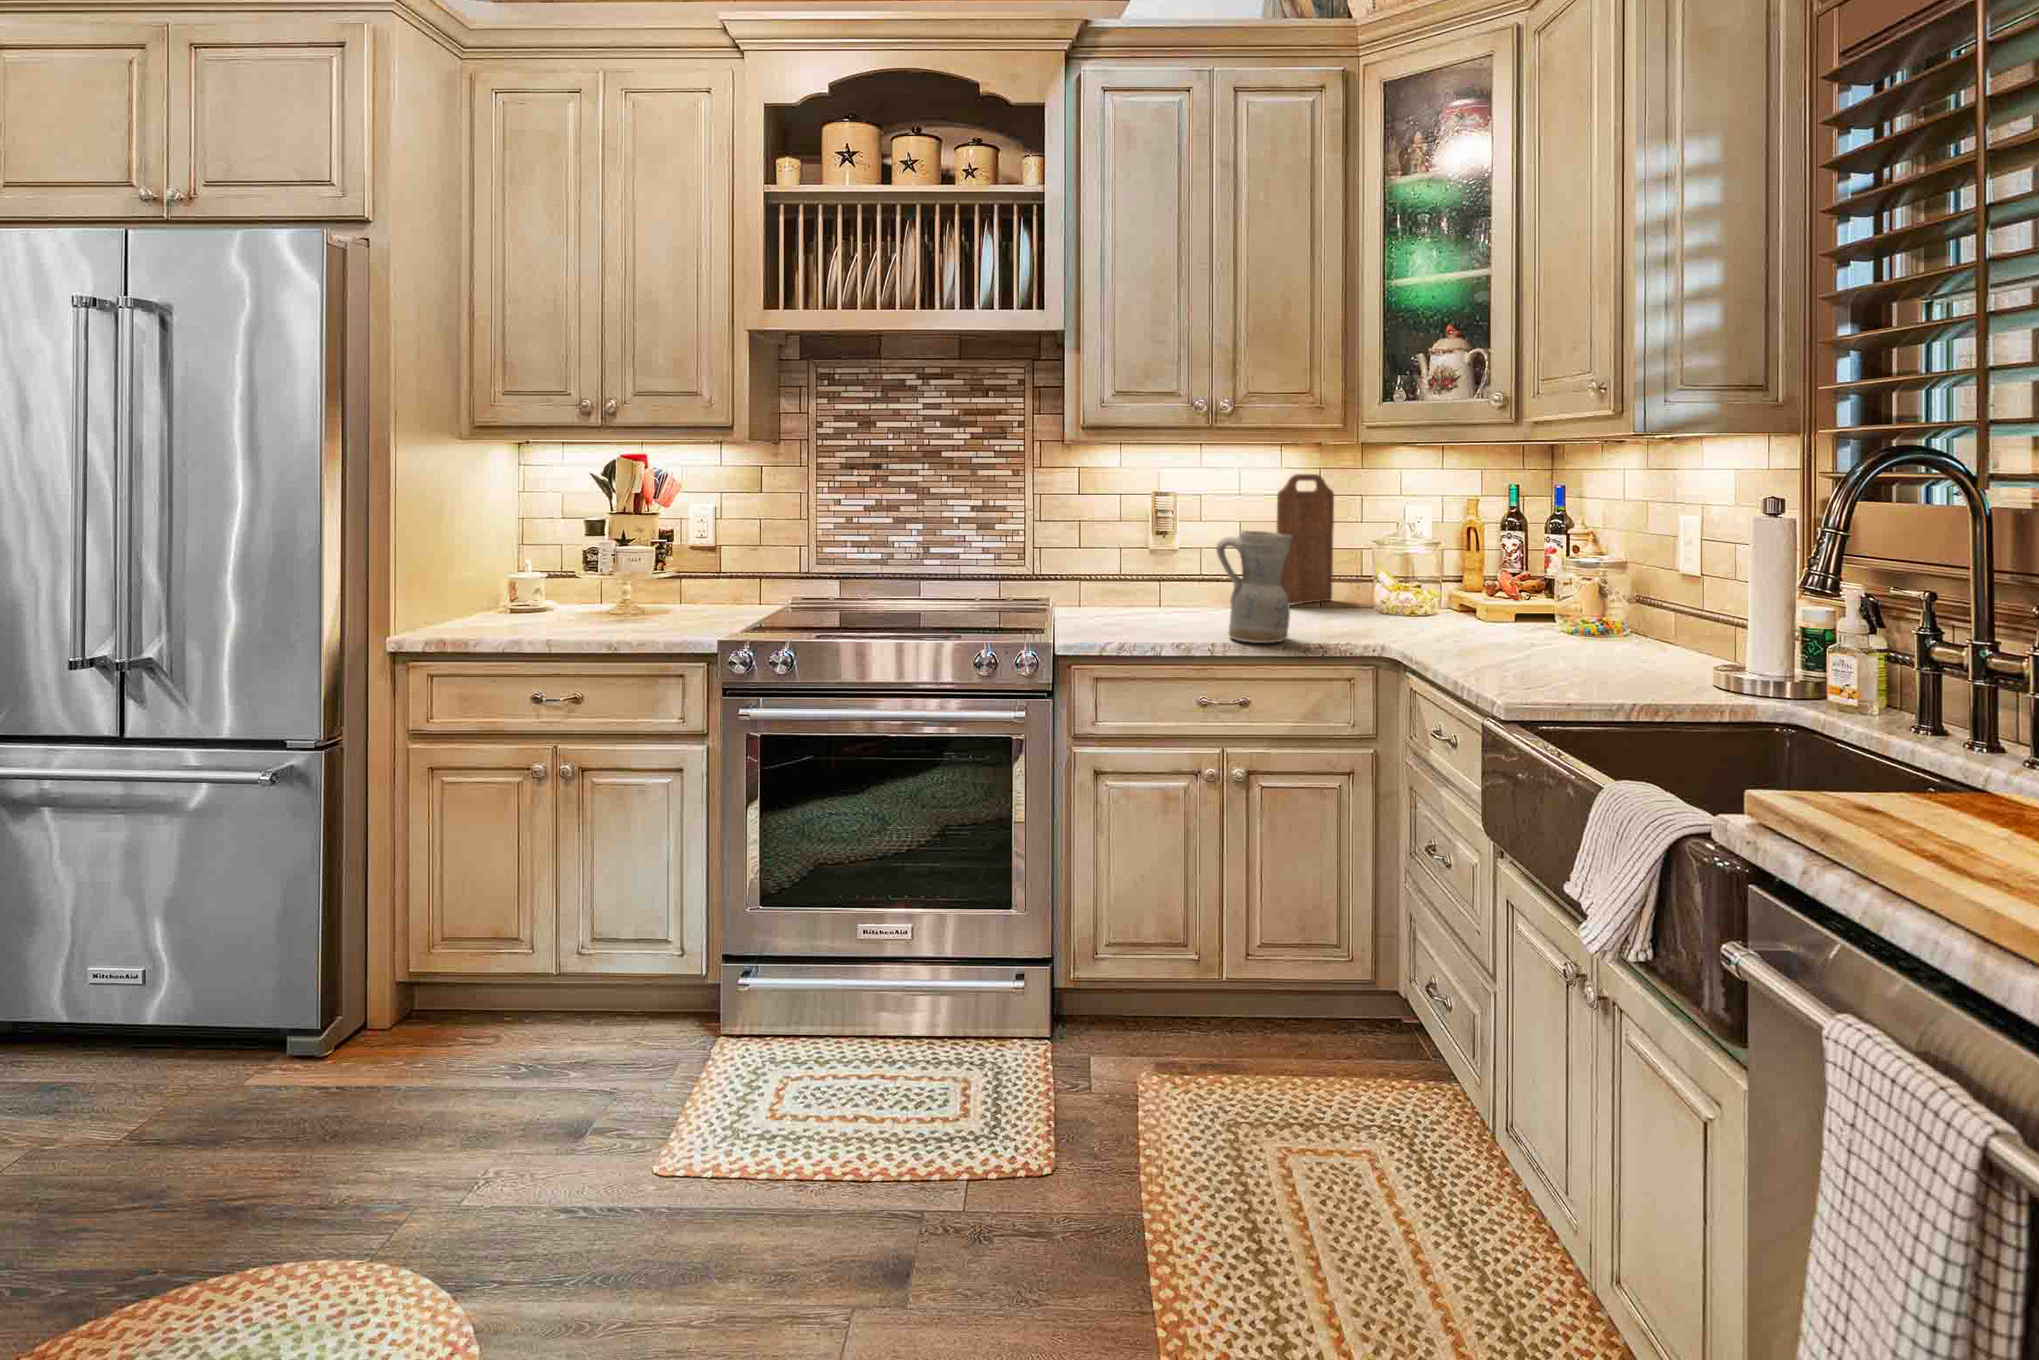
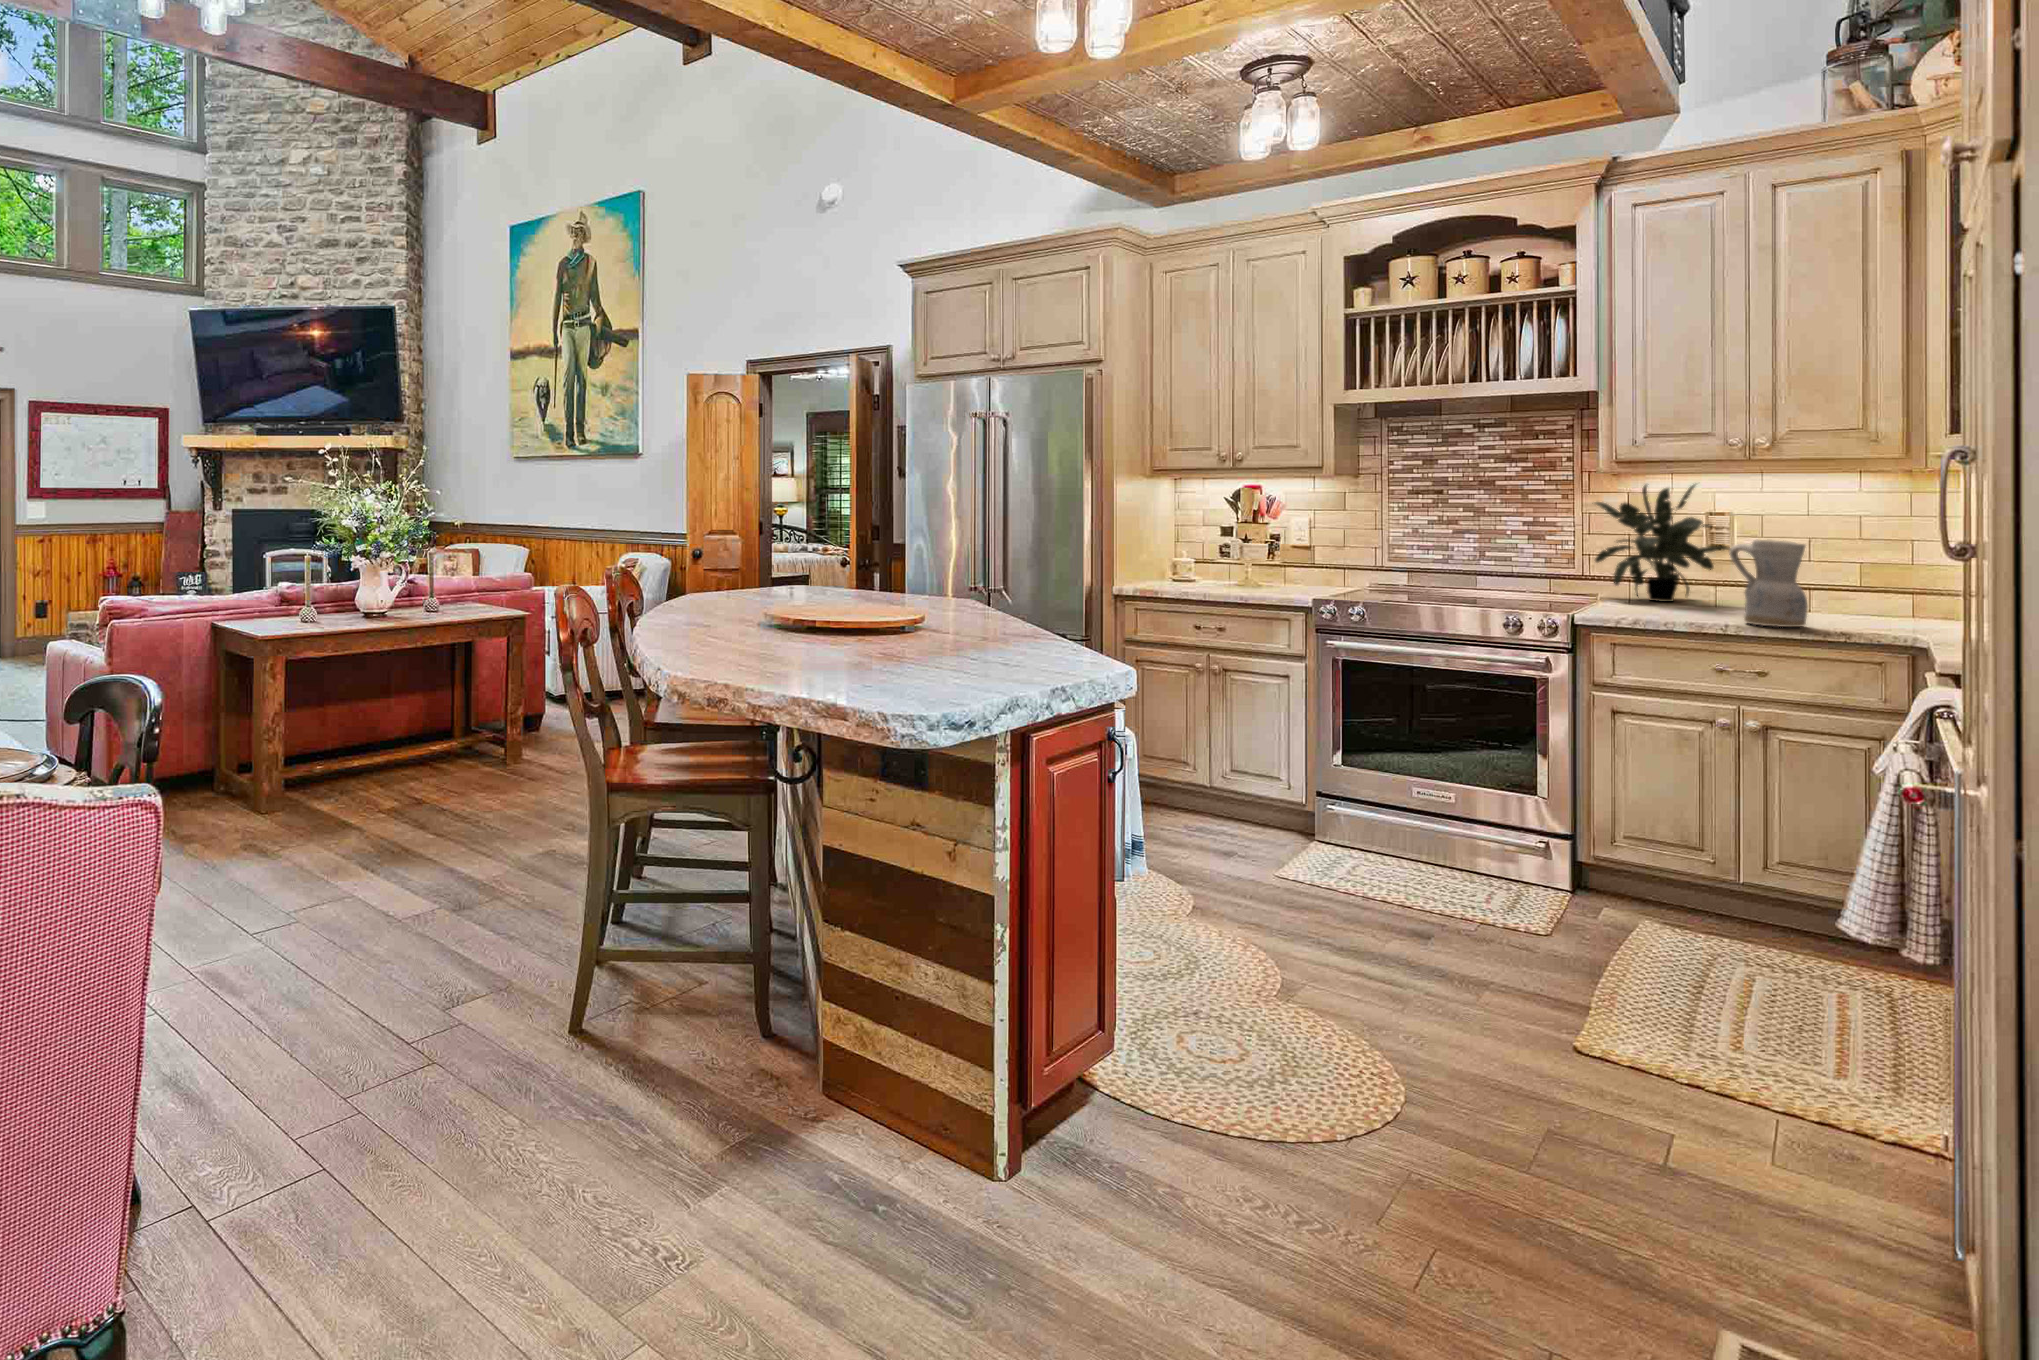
potted plant: none [1052,455,1191,606] -> present [1595,484,1730,602]
cutting board: present [1277,474,1334,604] -> none [1830,499,1909,612]

